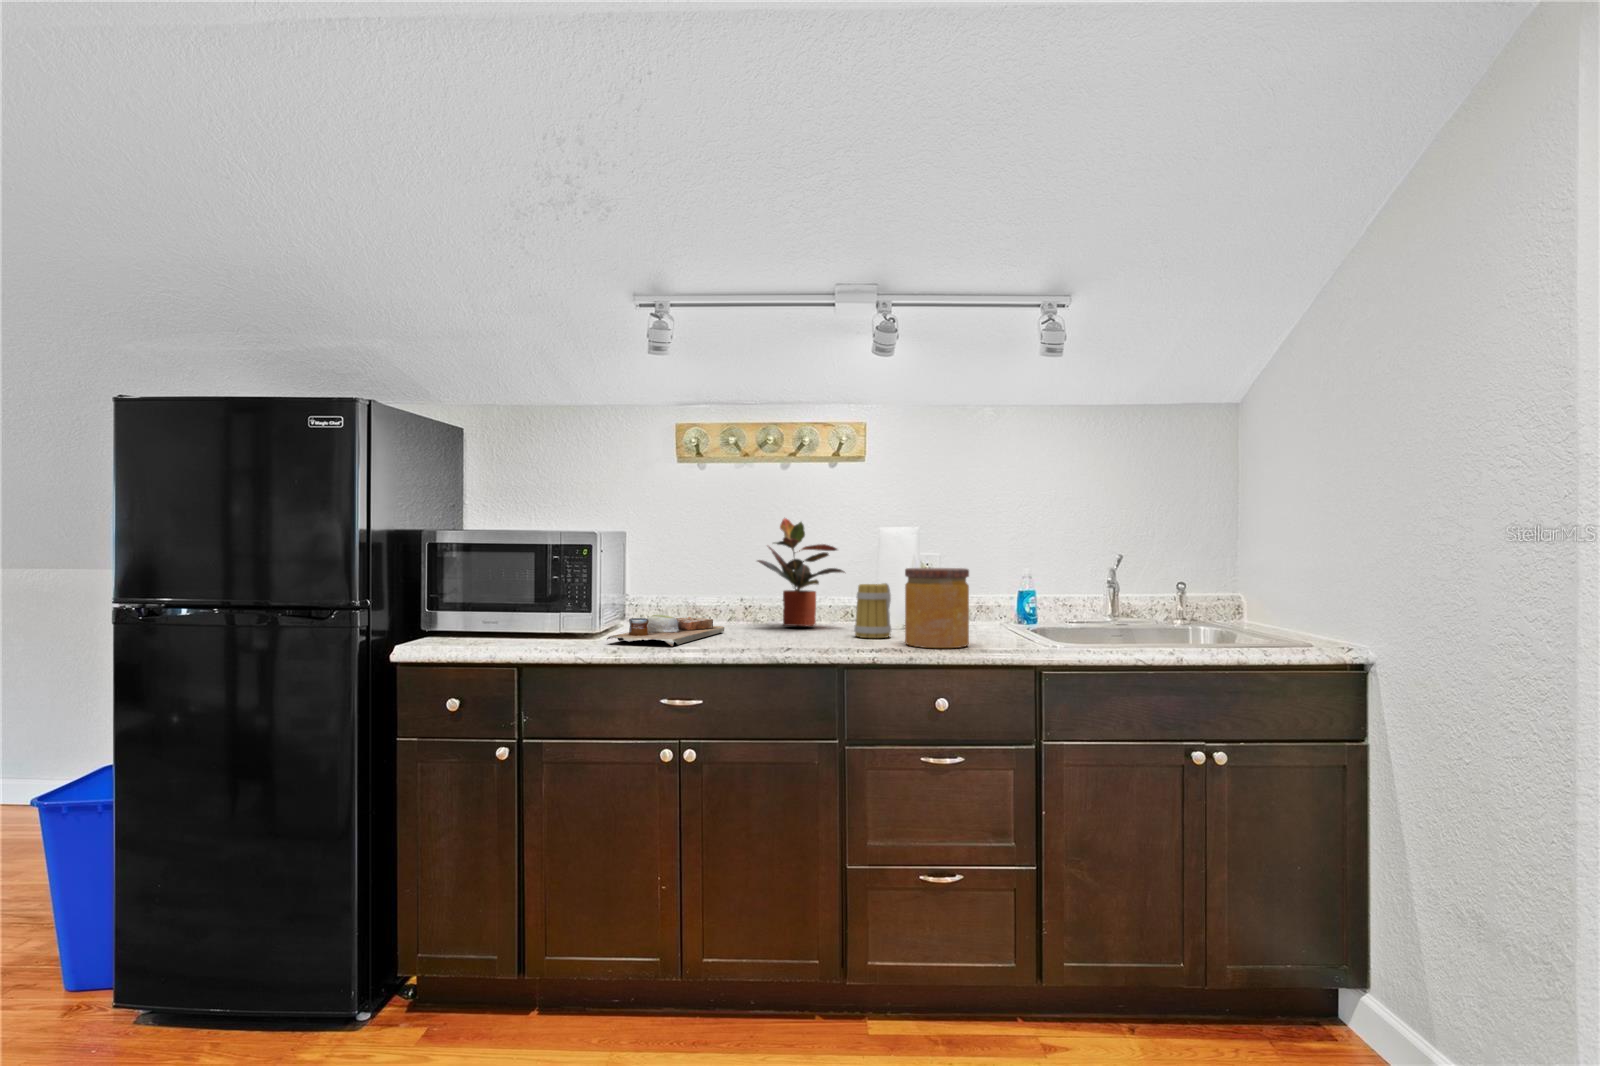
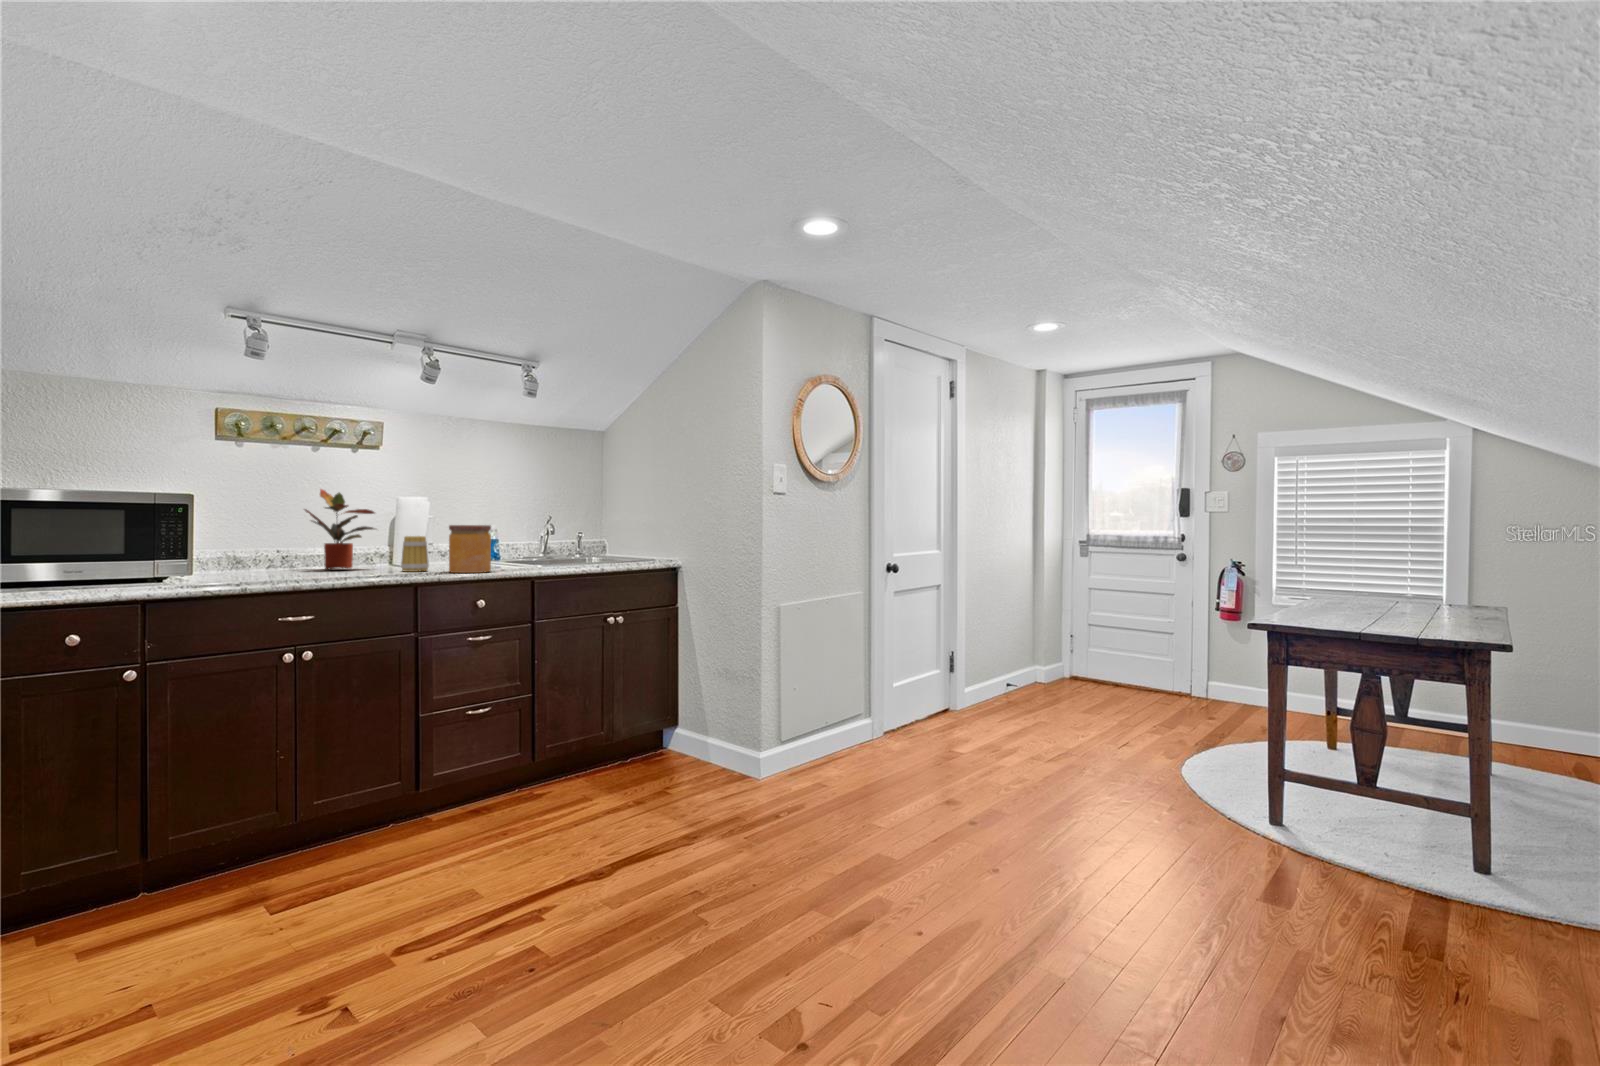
cutting board: present [607,615,724,646] -> none [230,560,295,580]

